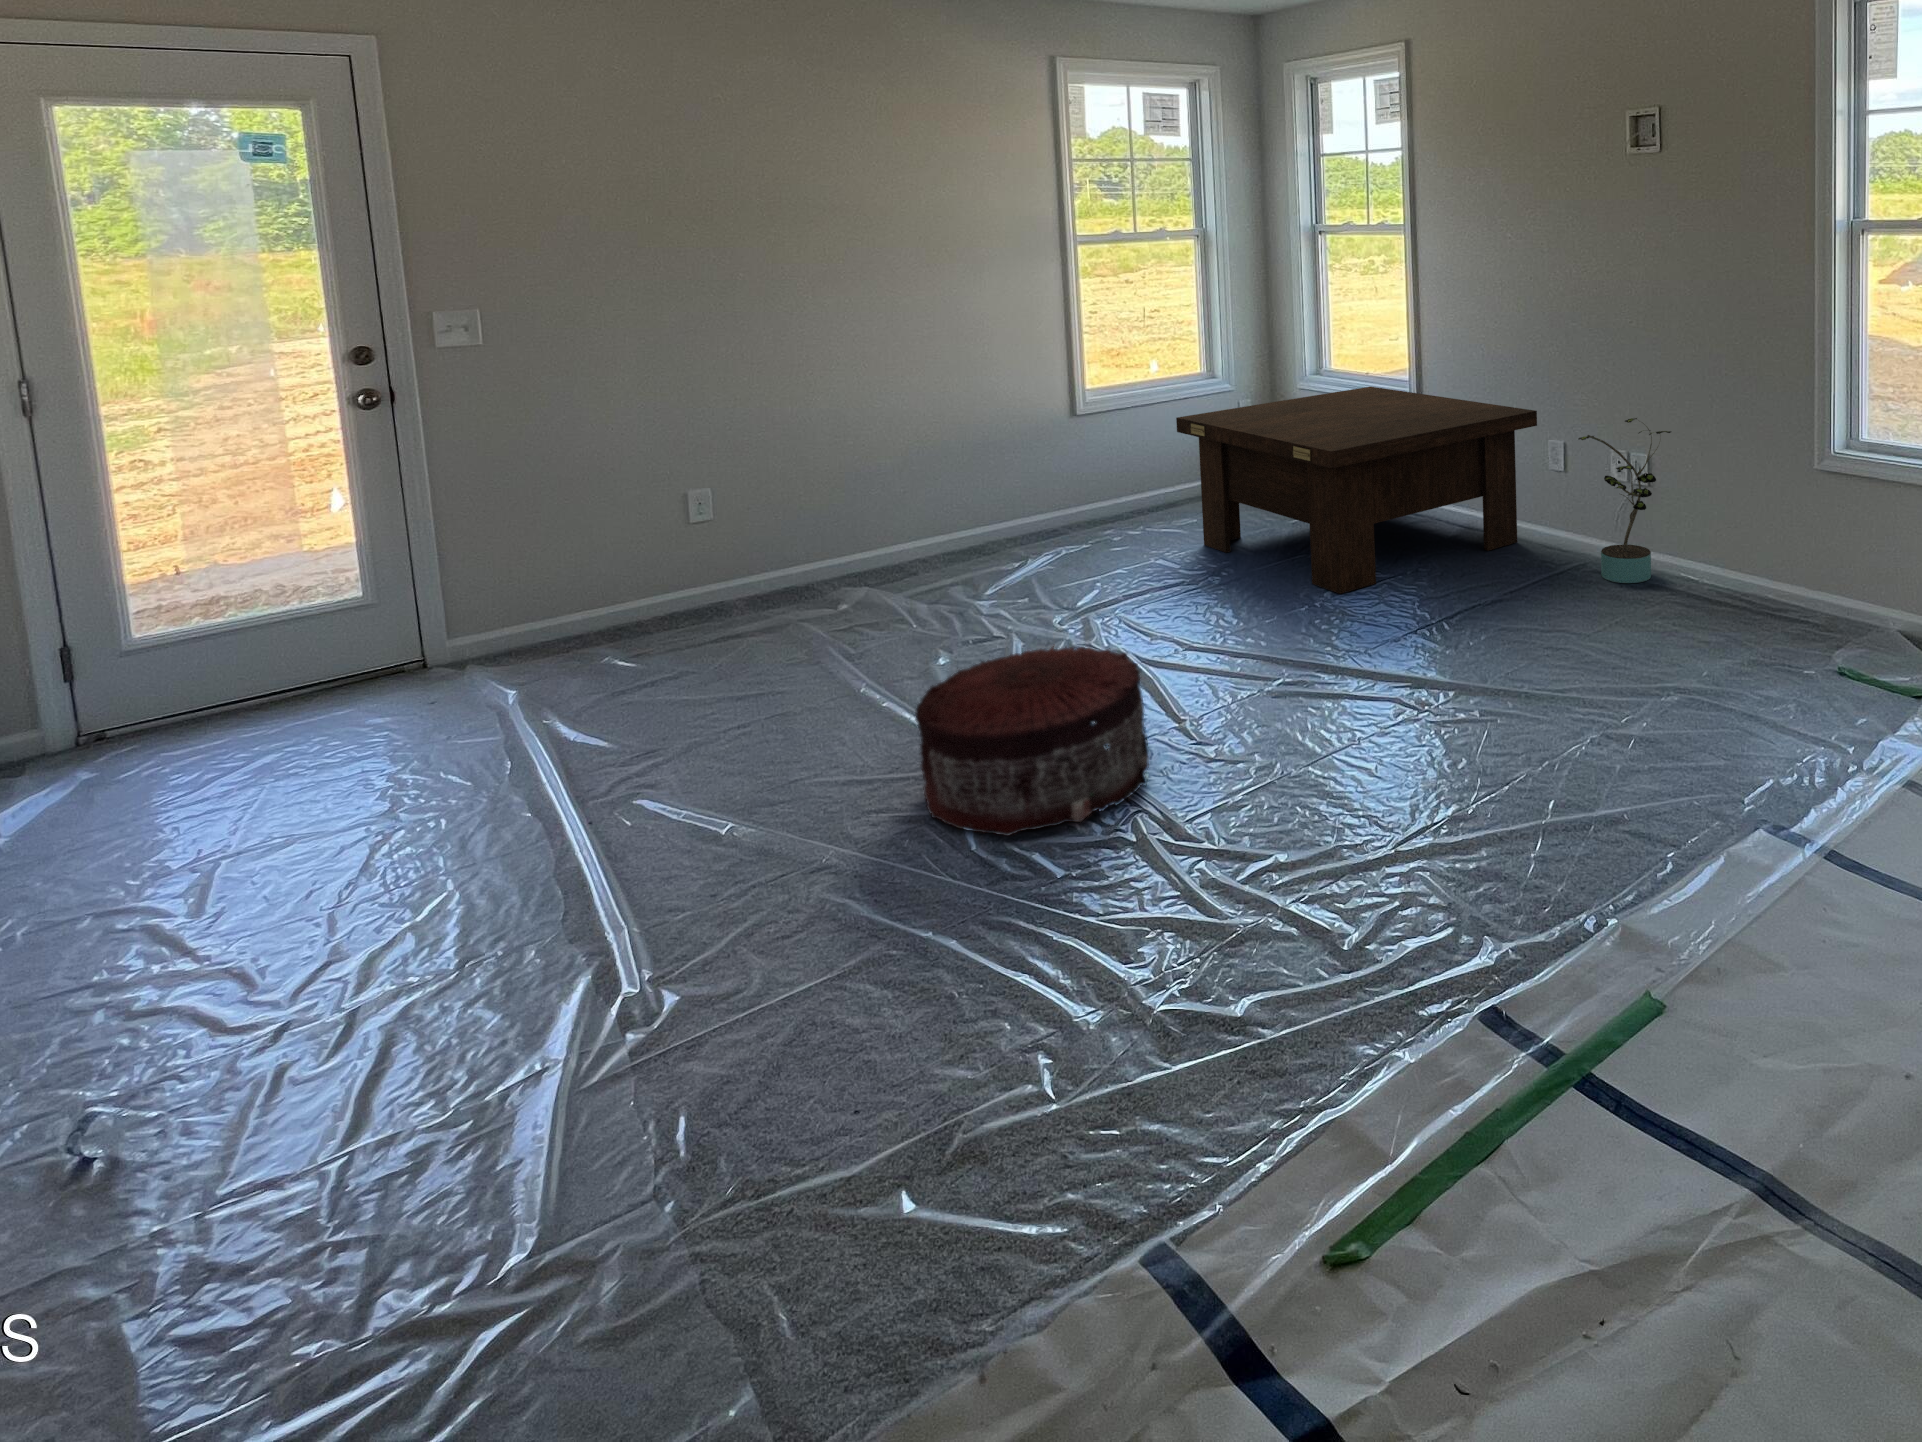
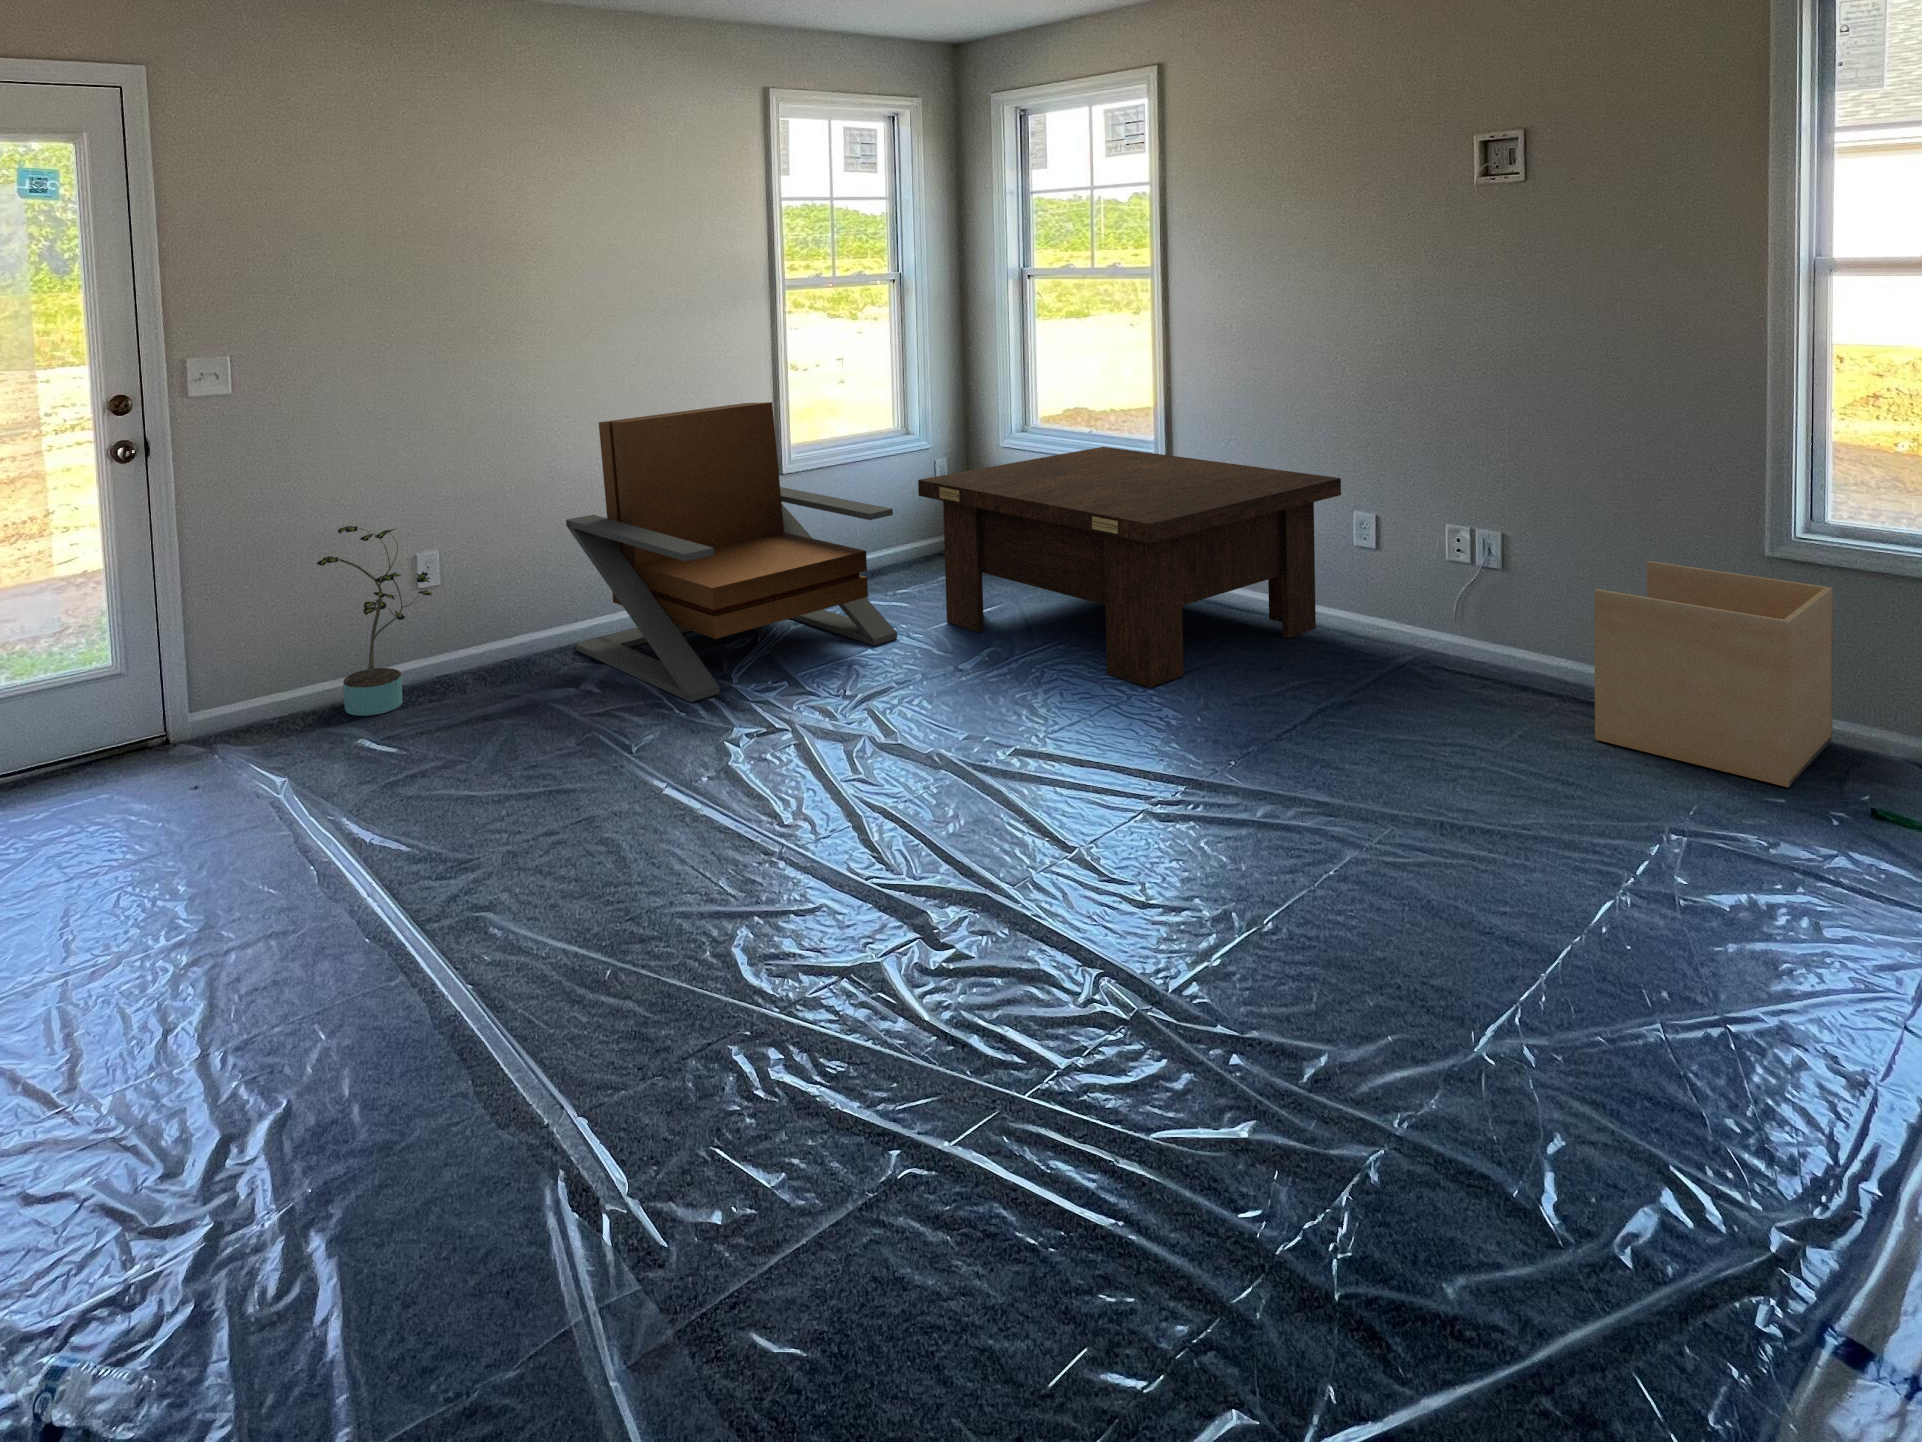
lounge chair: none [840,349,1150,618] -> present [566,402,897,702]
potted plant: present [1578,418,1671,583] -> present [317,526,432,716]
cardboard box: none [1671,476,1857,654] -> present [1594,561,1833,787]
pouf: present [915,647,1149,836] -> none [810,753,1093,1002]

